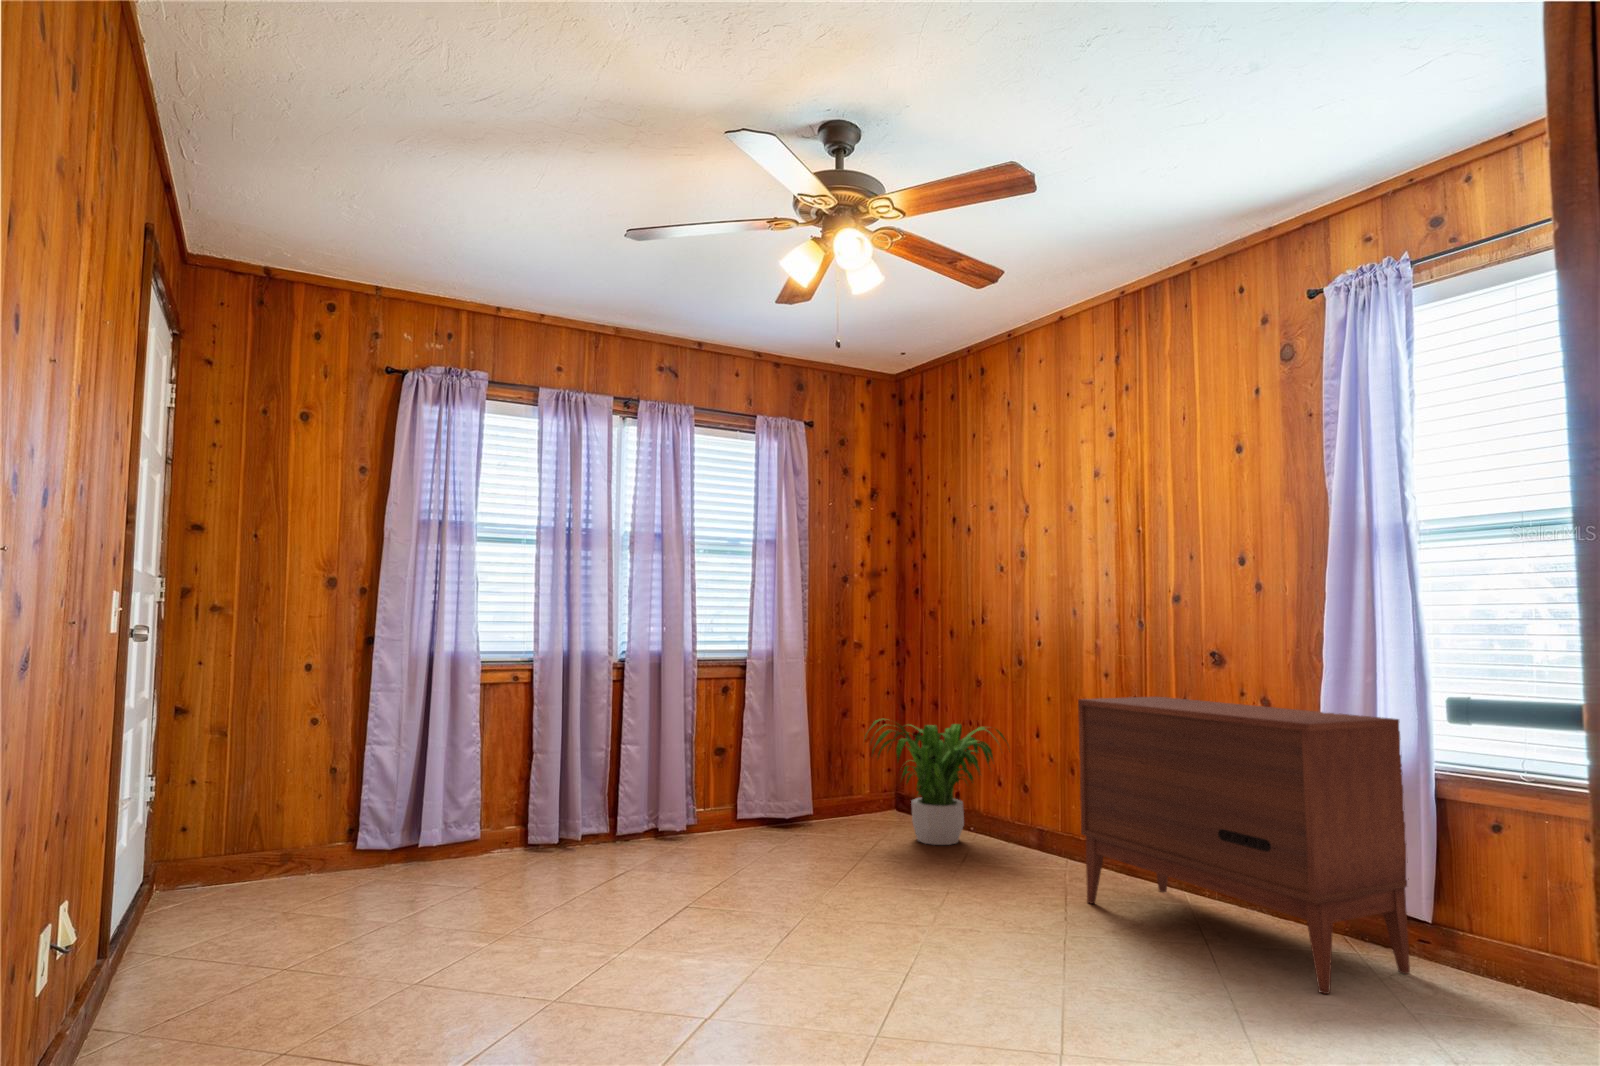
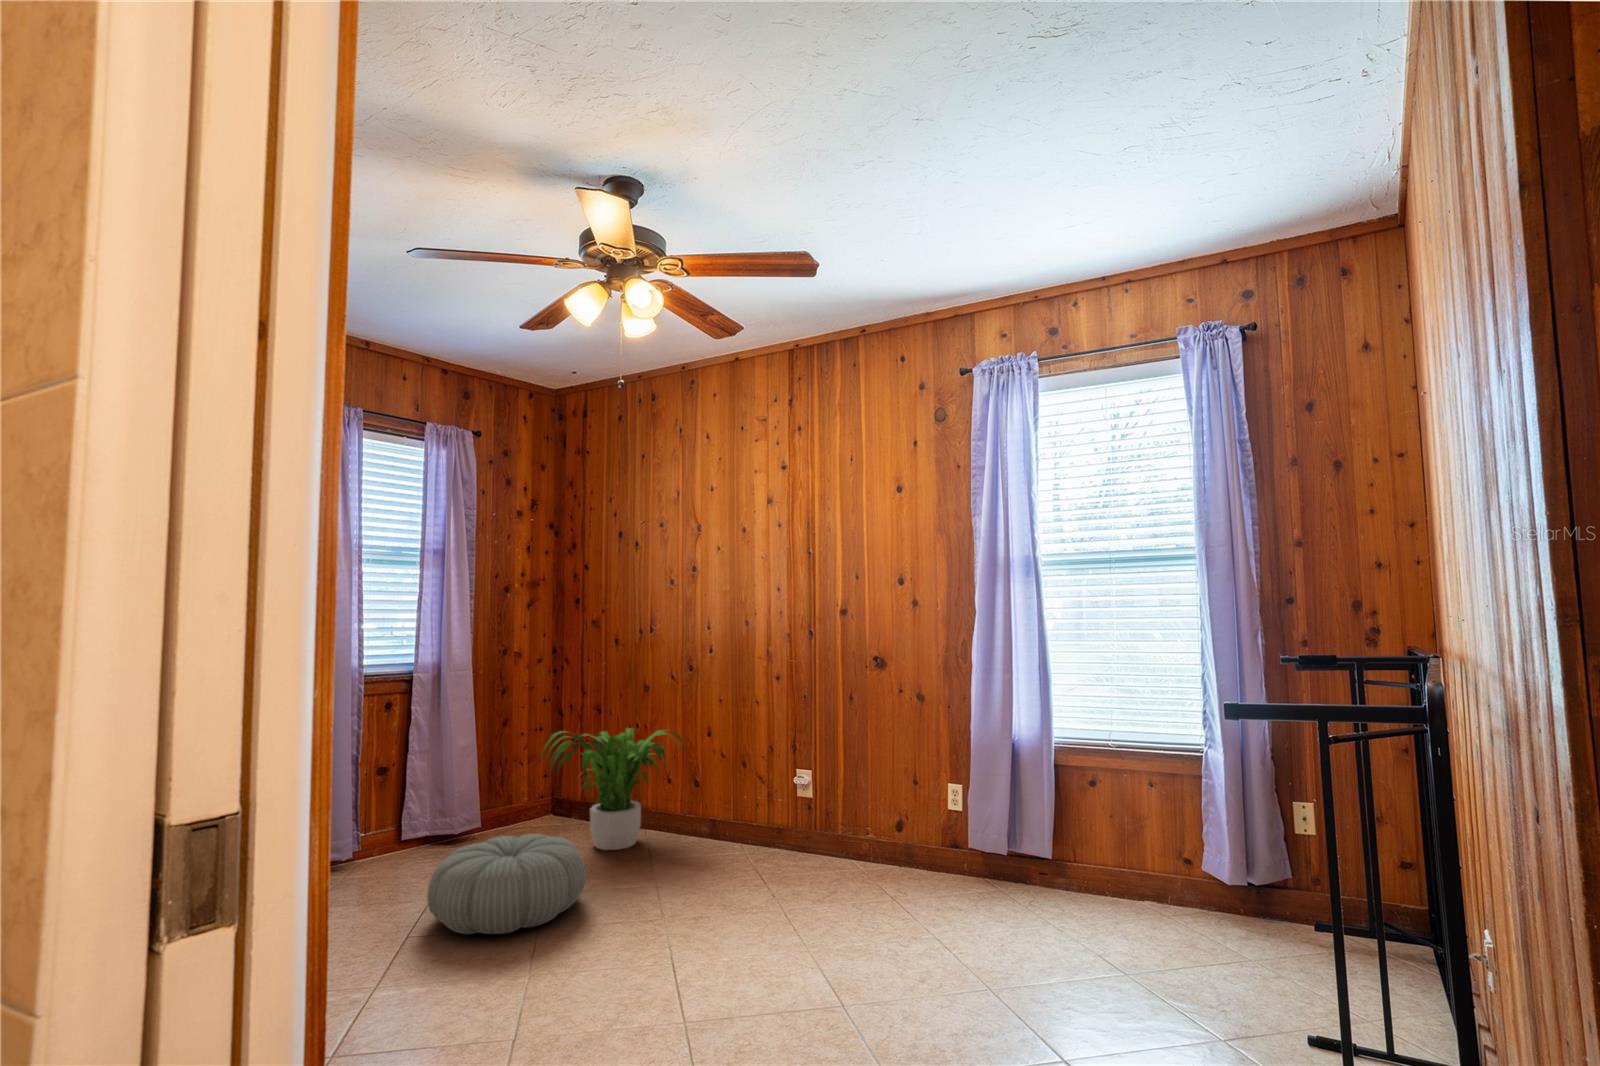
dresser: present [1078,697,1410,994] -> none [778,695,1038,940]
pouf: none [744,806,880,886] -> present [427,834,586,934]

